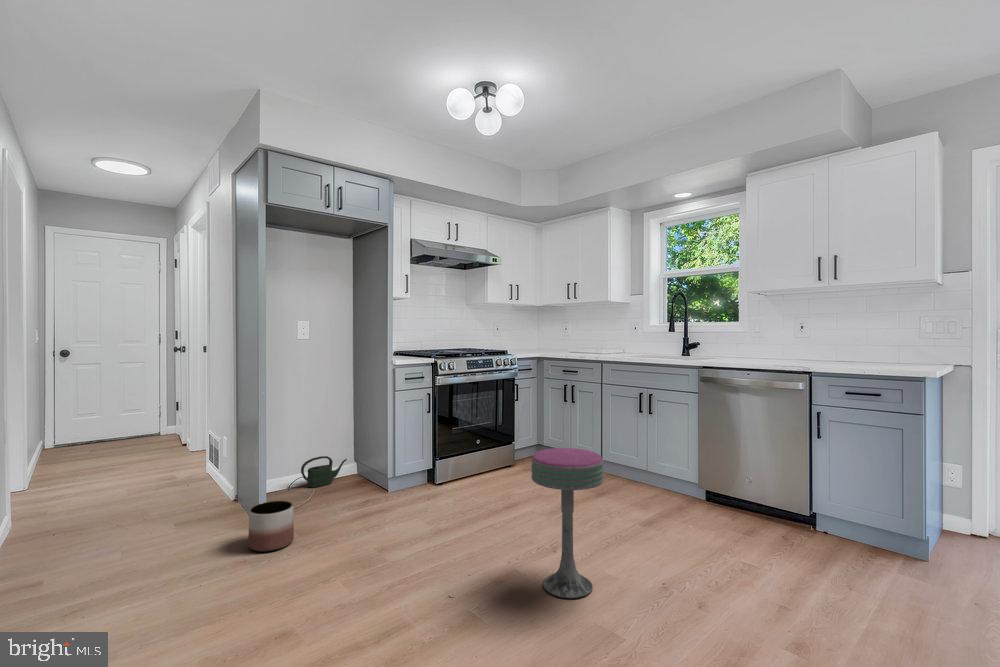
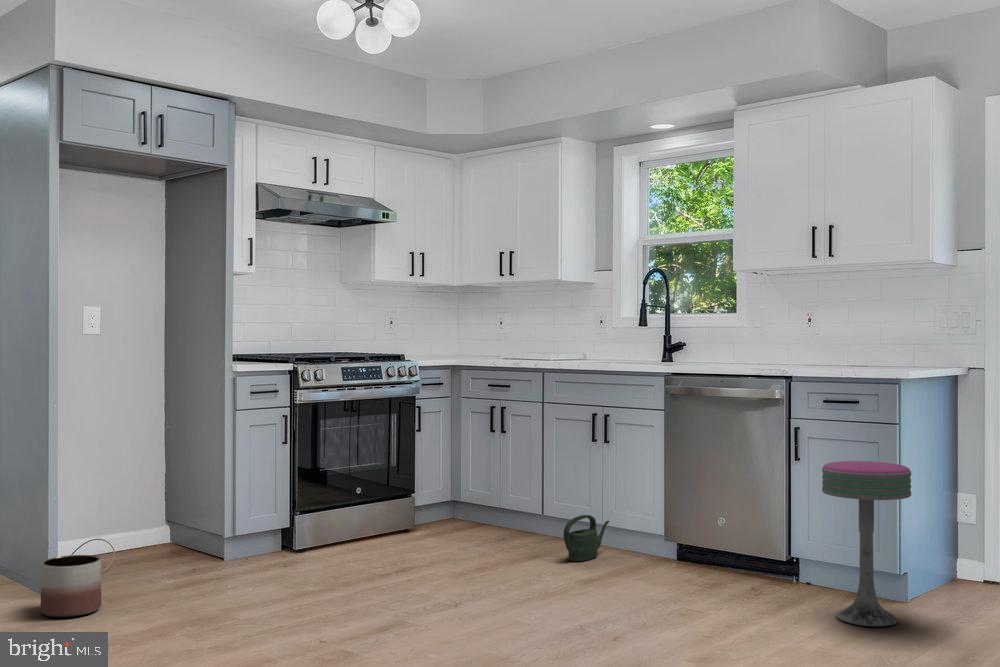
bar stool: present [531,448,604,598] -> present [822,461,911,626]
watering can: present [301,456,347,487] -> present [564,515,609,561]

